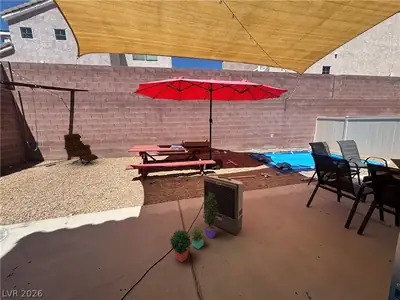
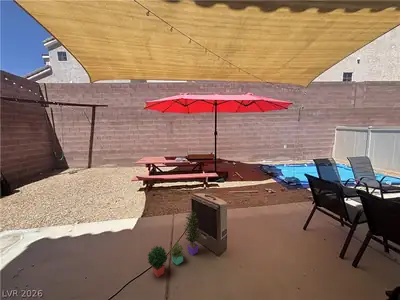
lounge chair: present [64,134,98,164] -> none [85,145,114,175]

